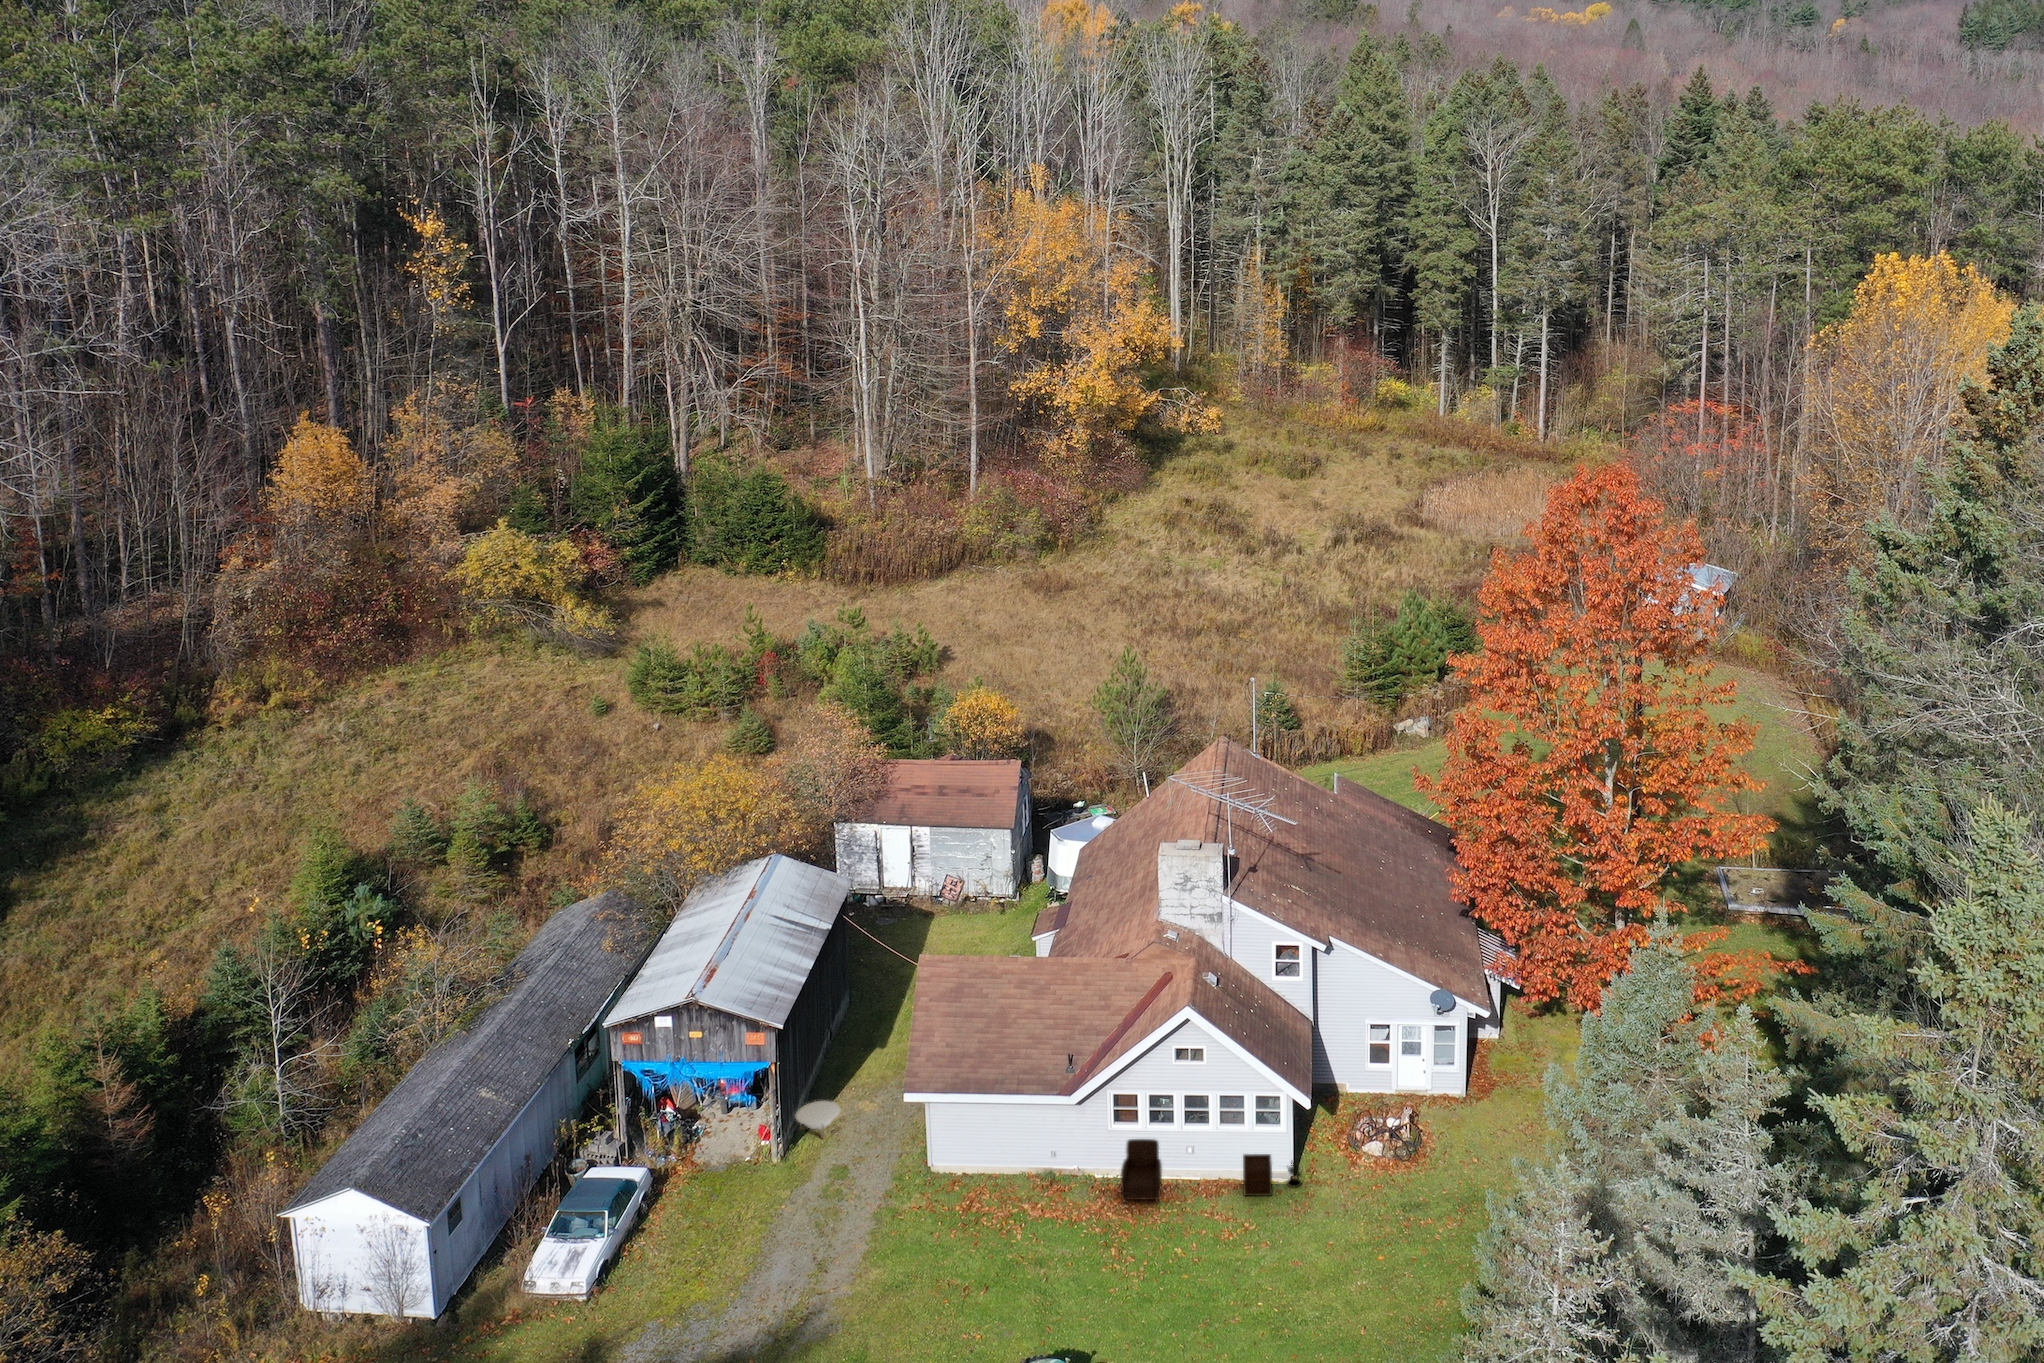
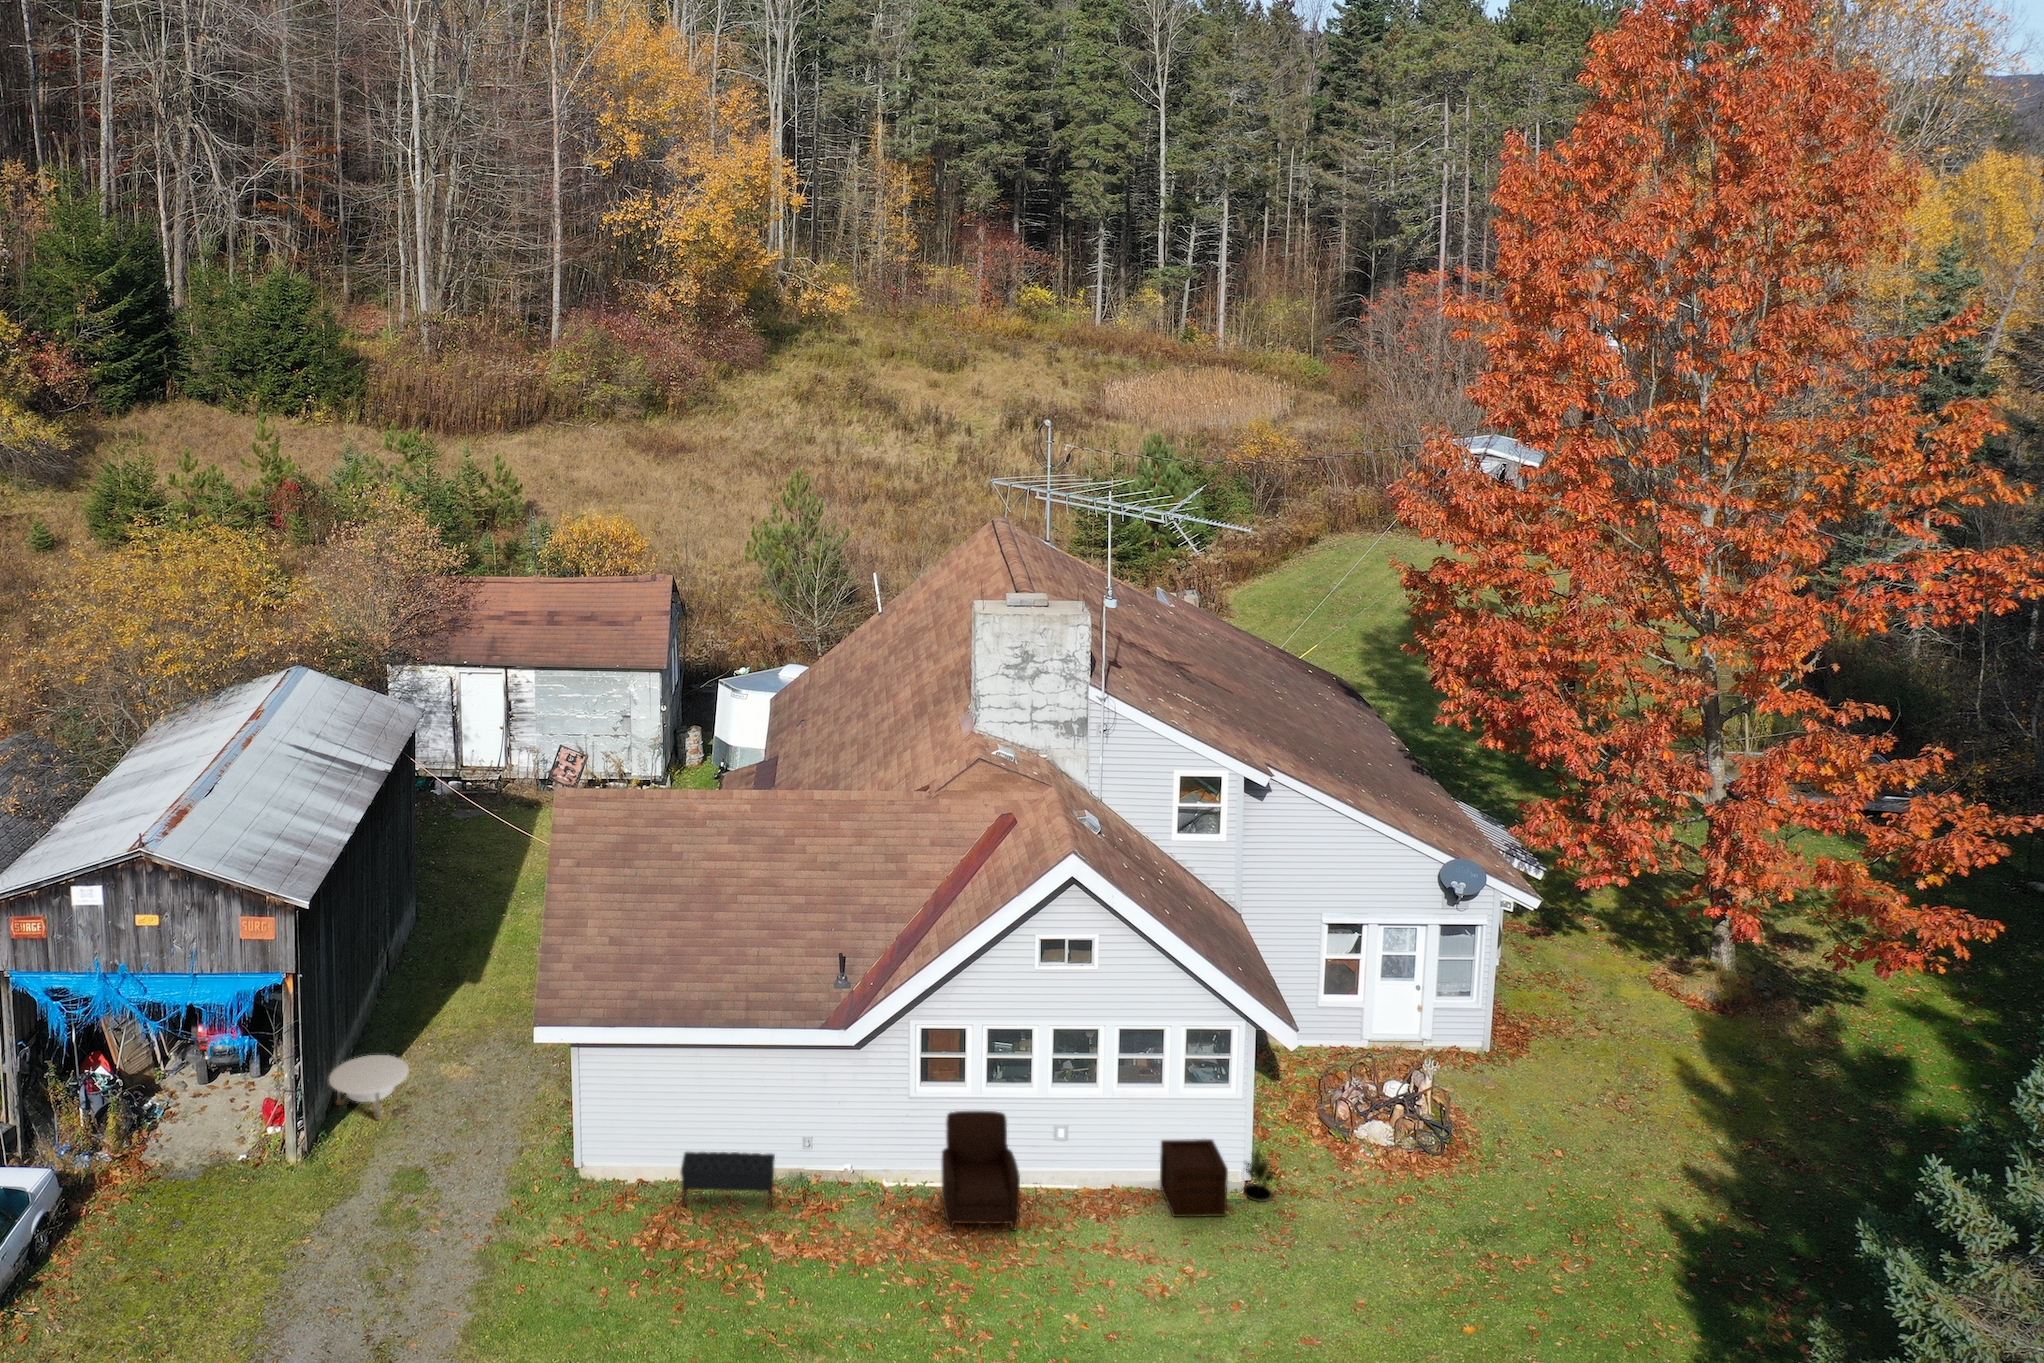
bench: none [983,1160,1035,1192] -> present [680,1152,775,1209]

